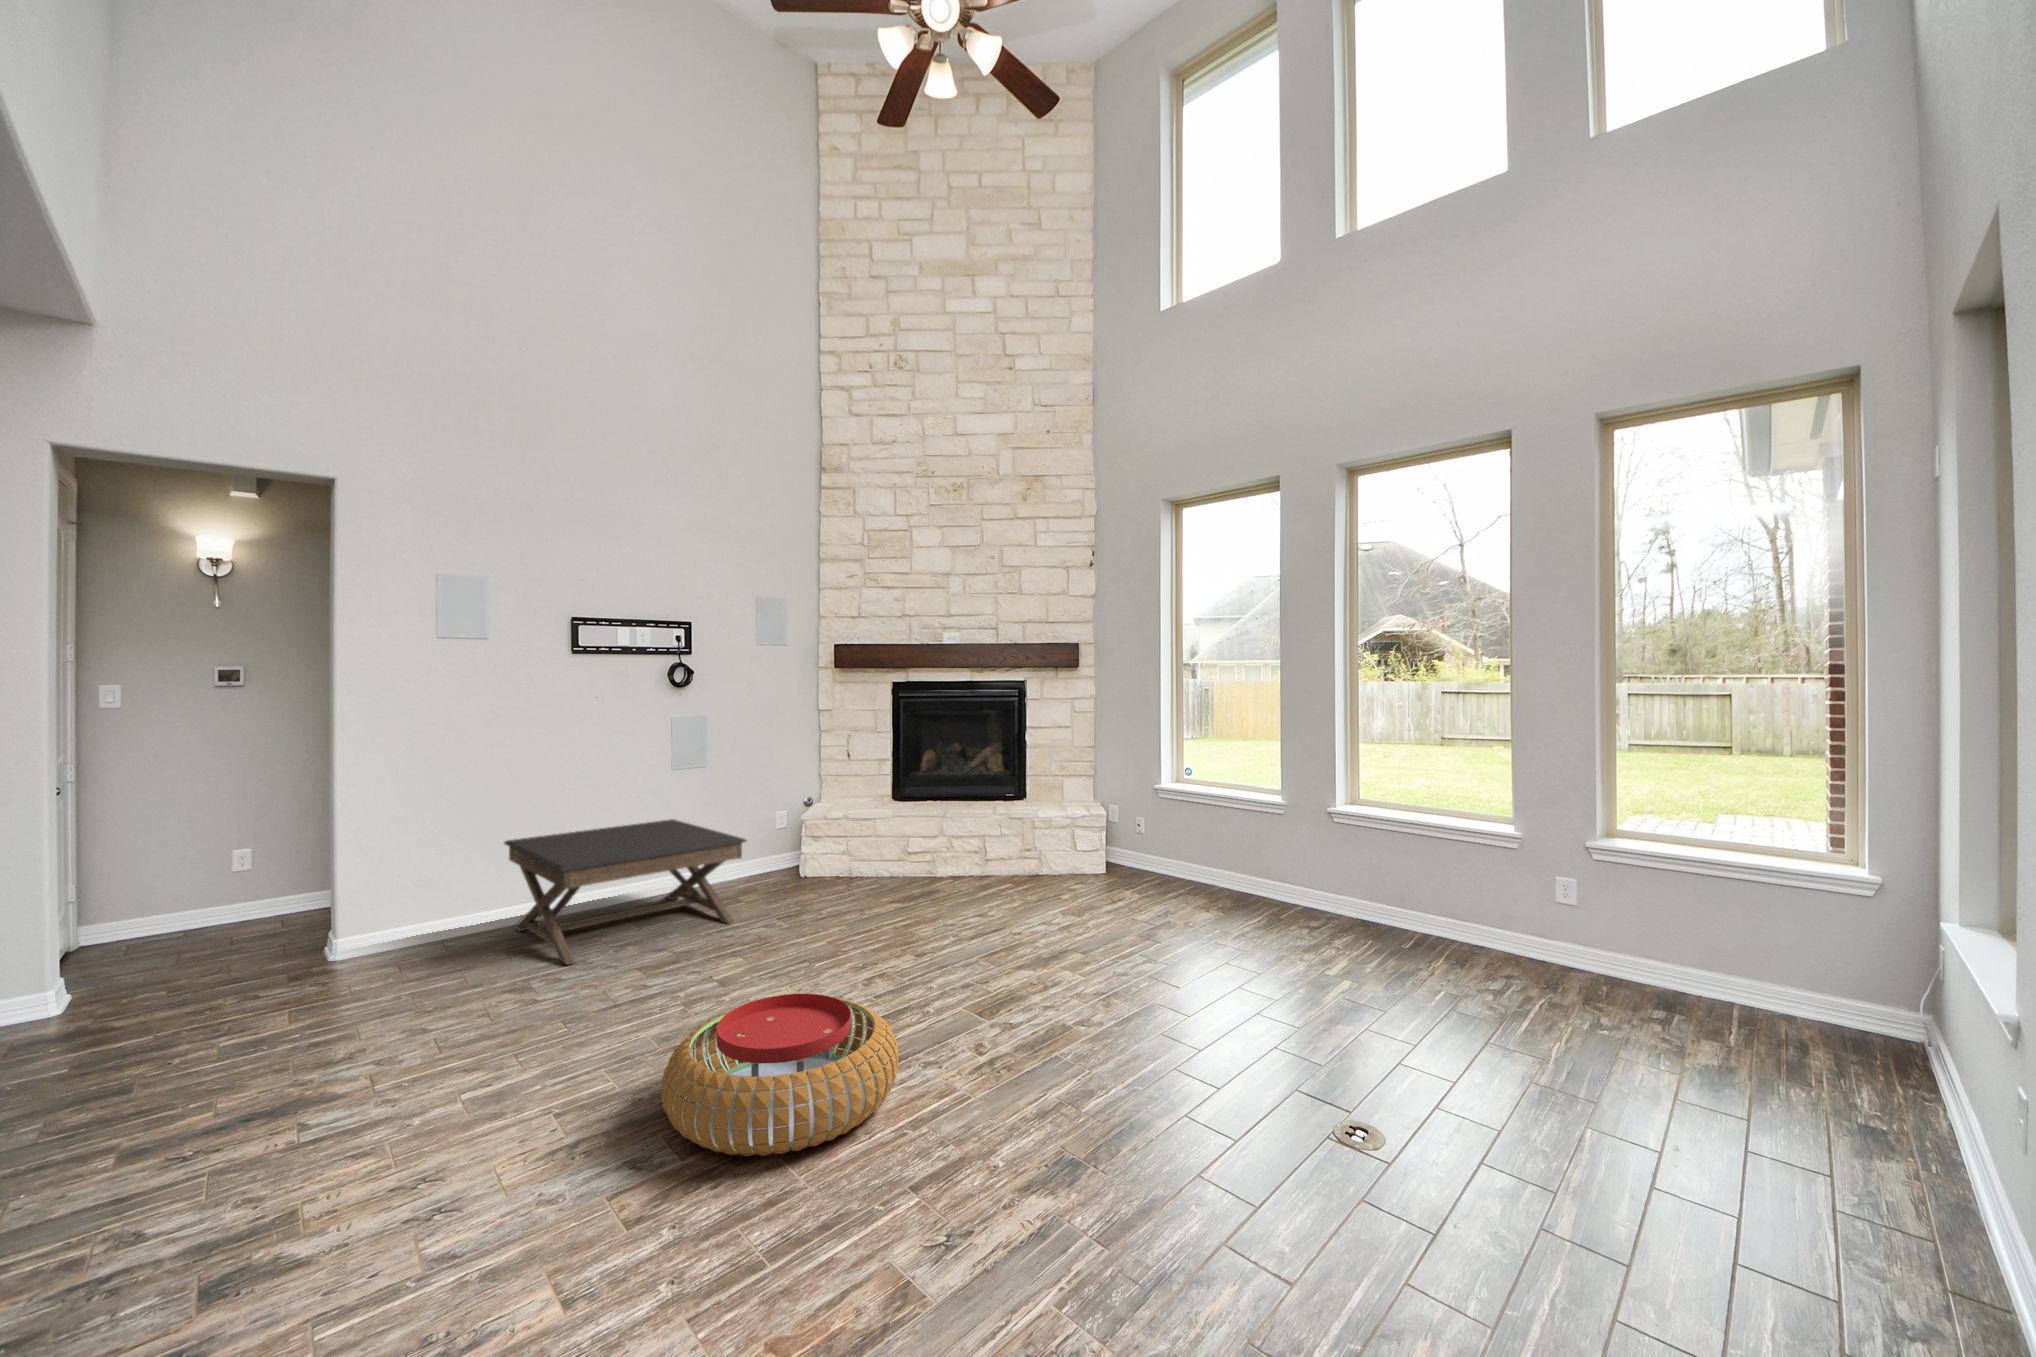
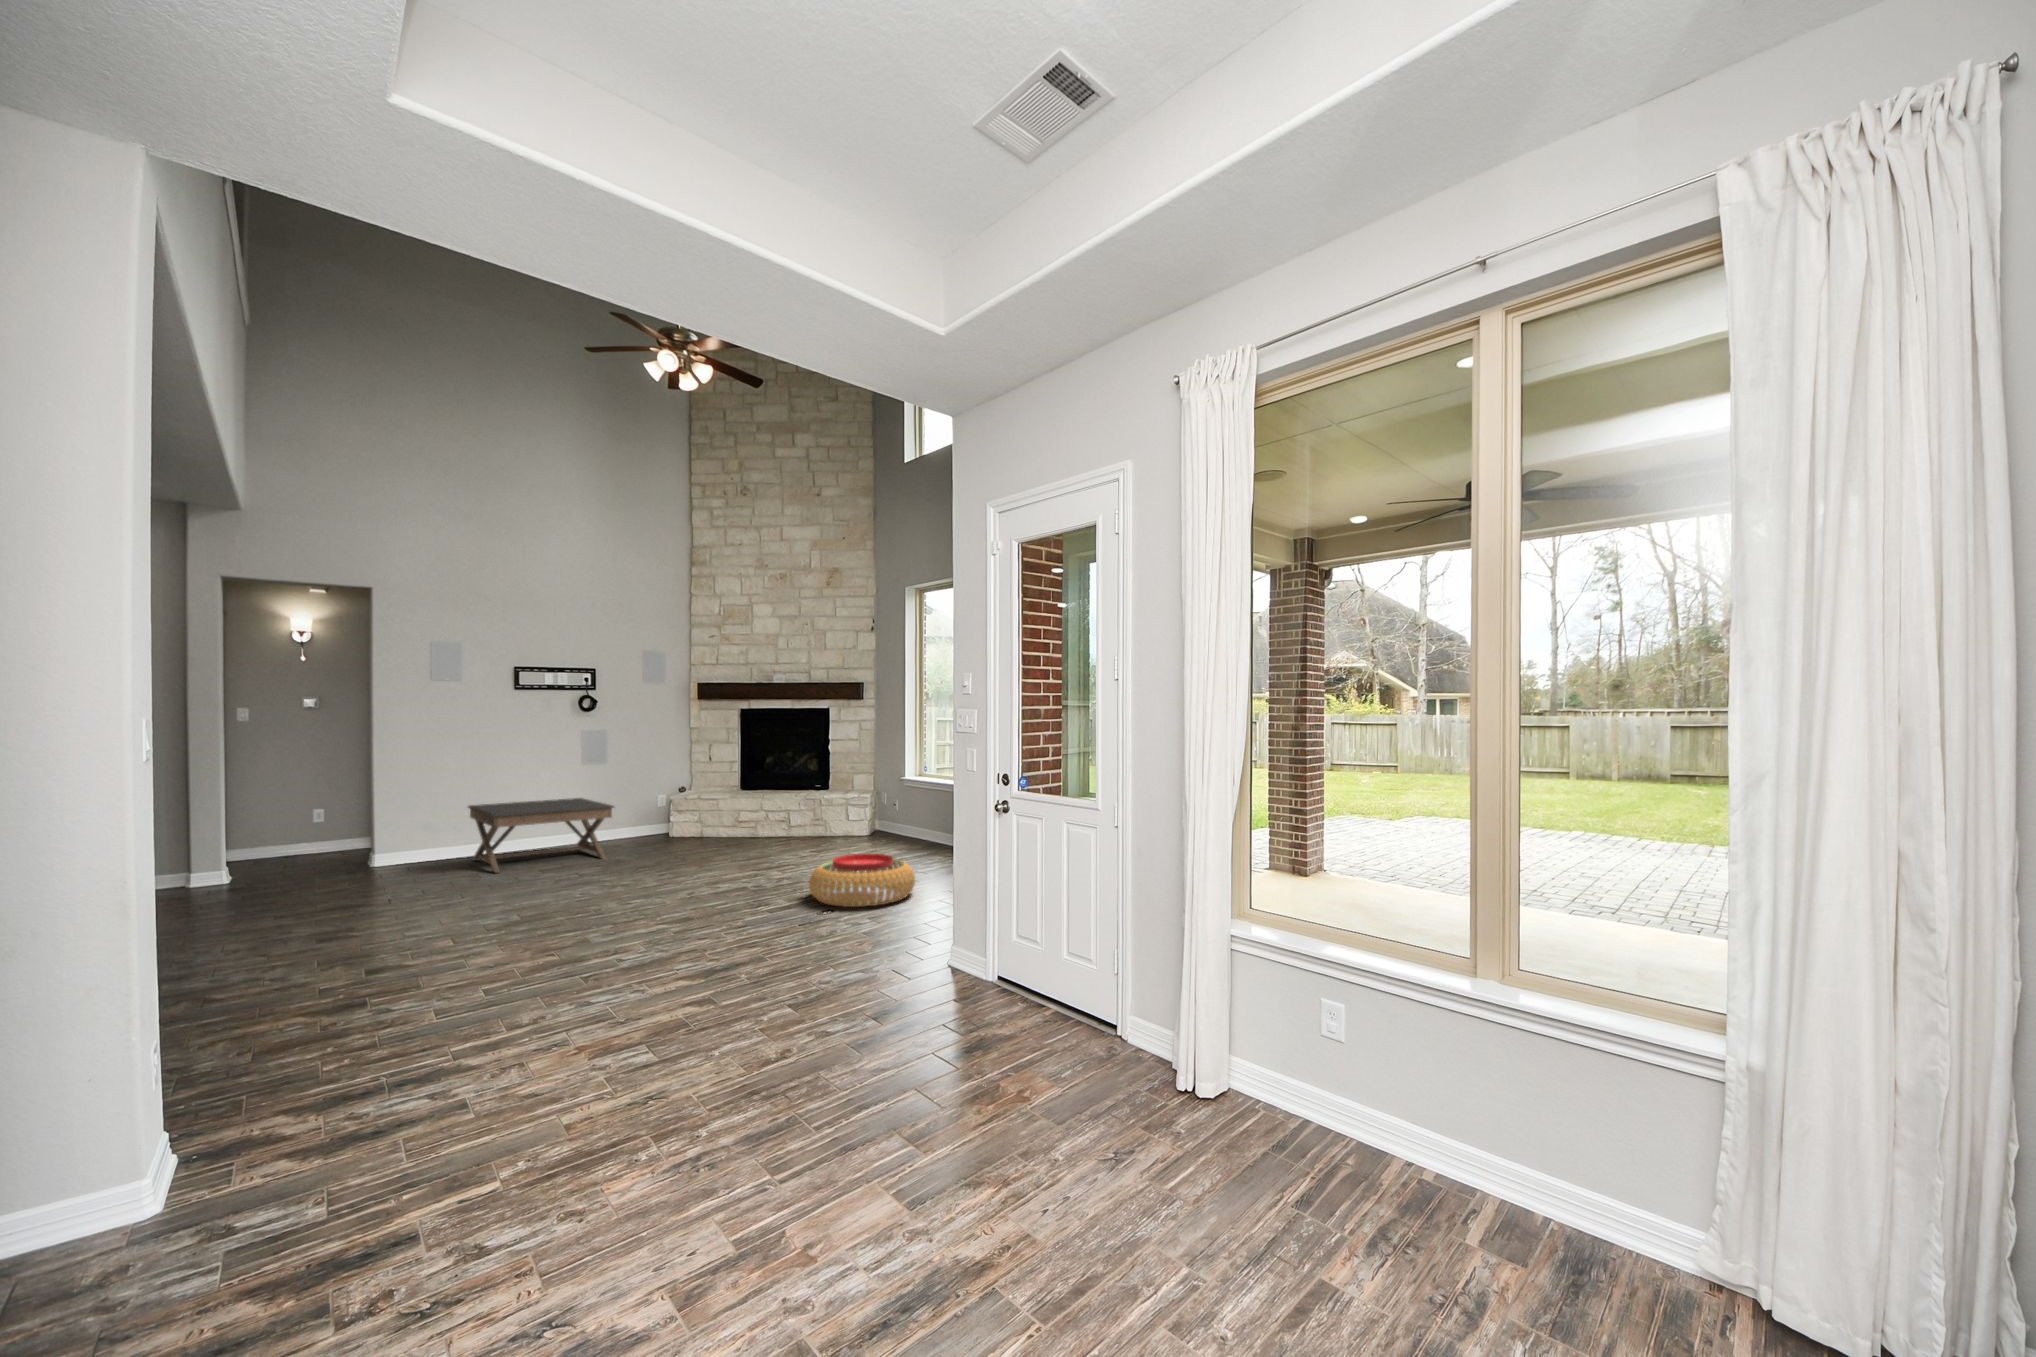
pouf: present [661,994,899,1156] -> present [809,854,915,907]

